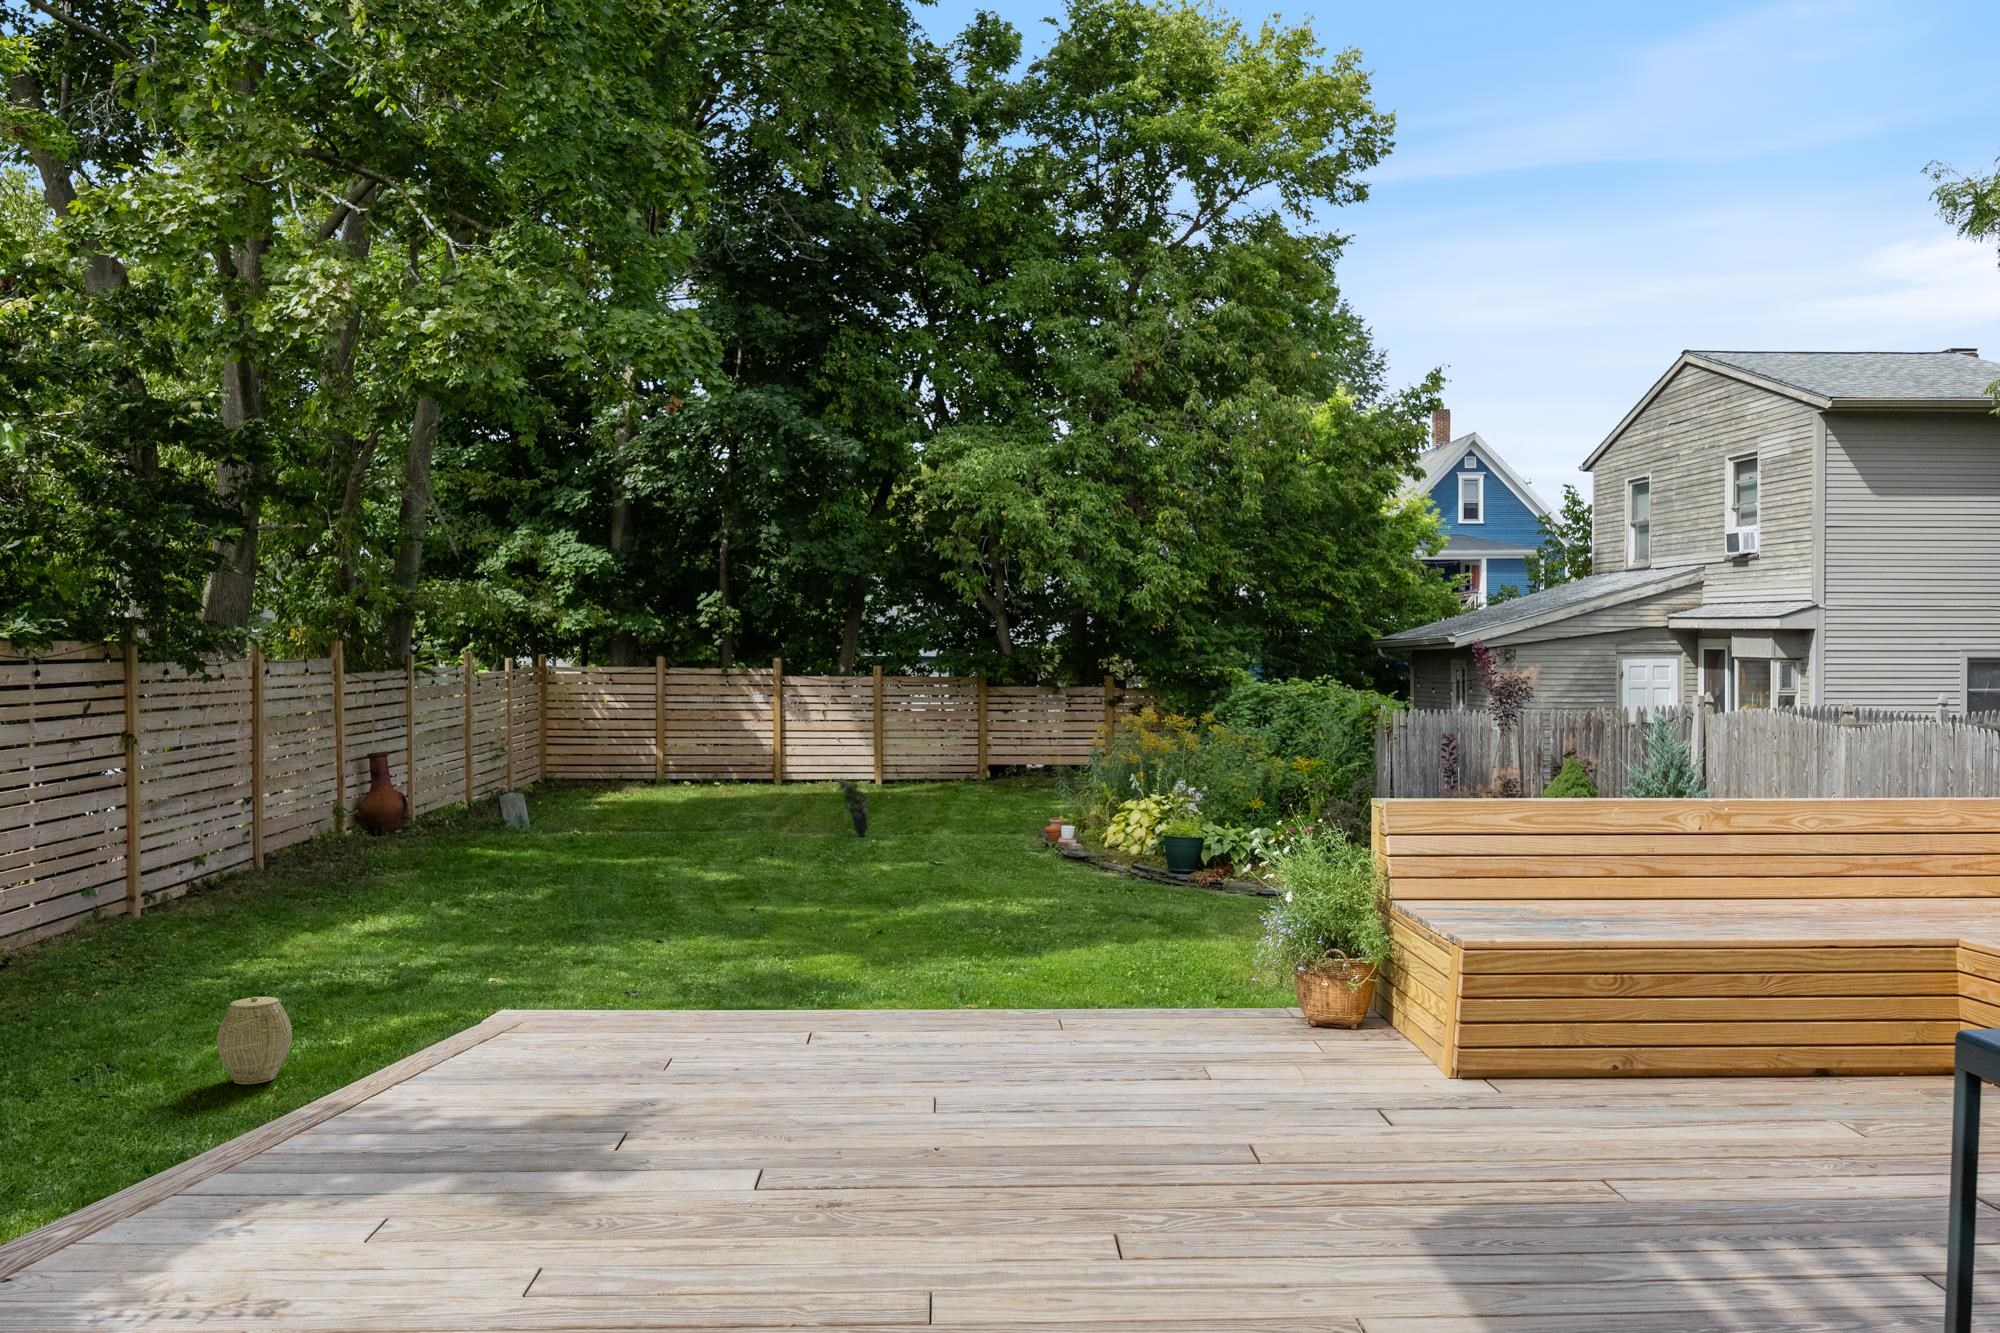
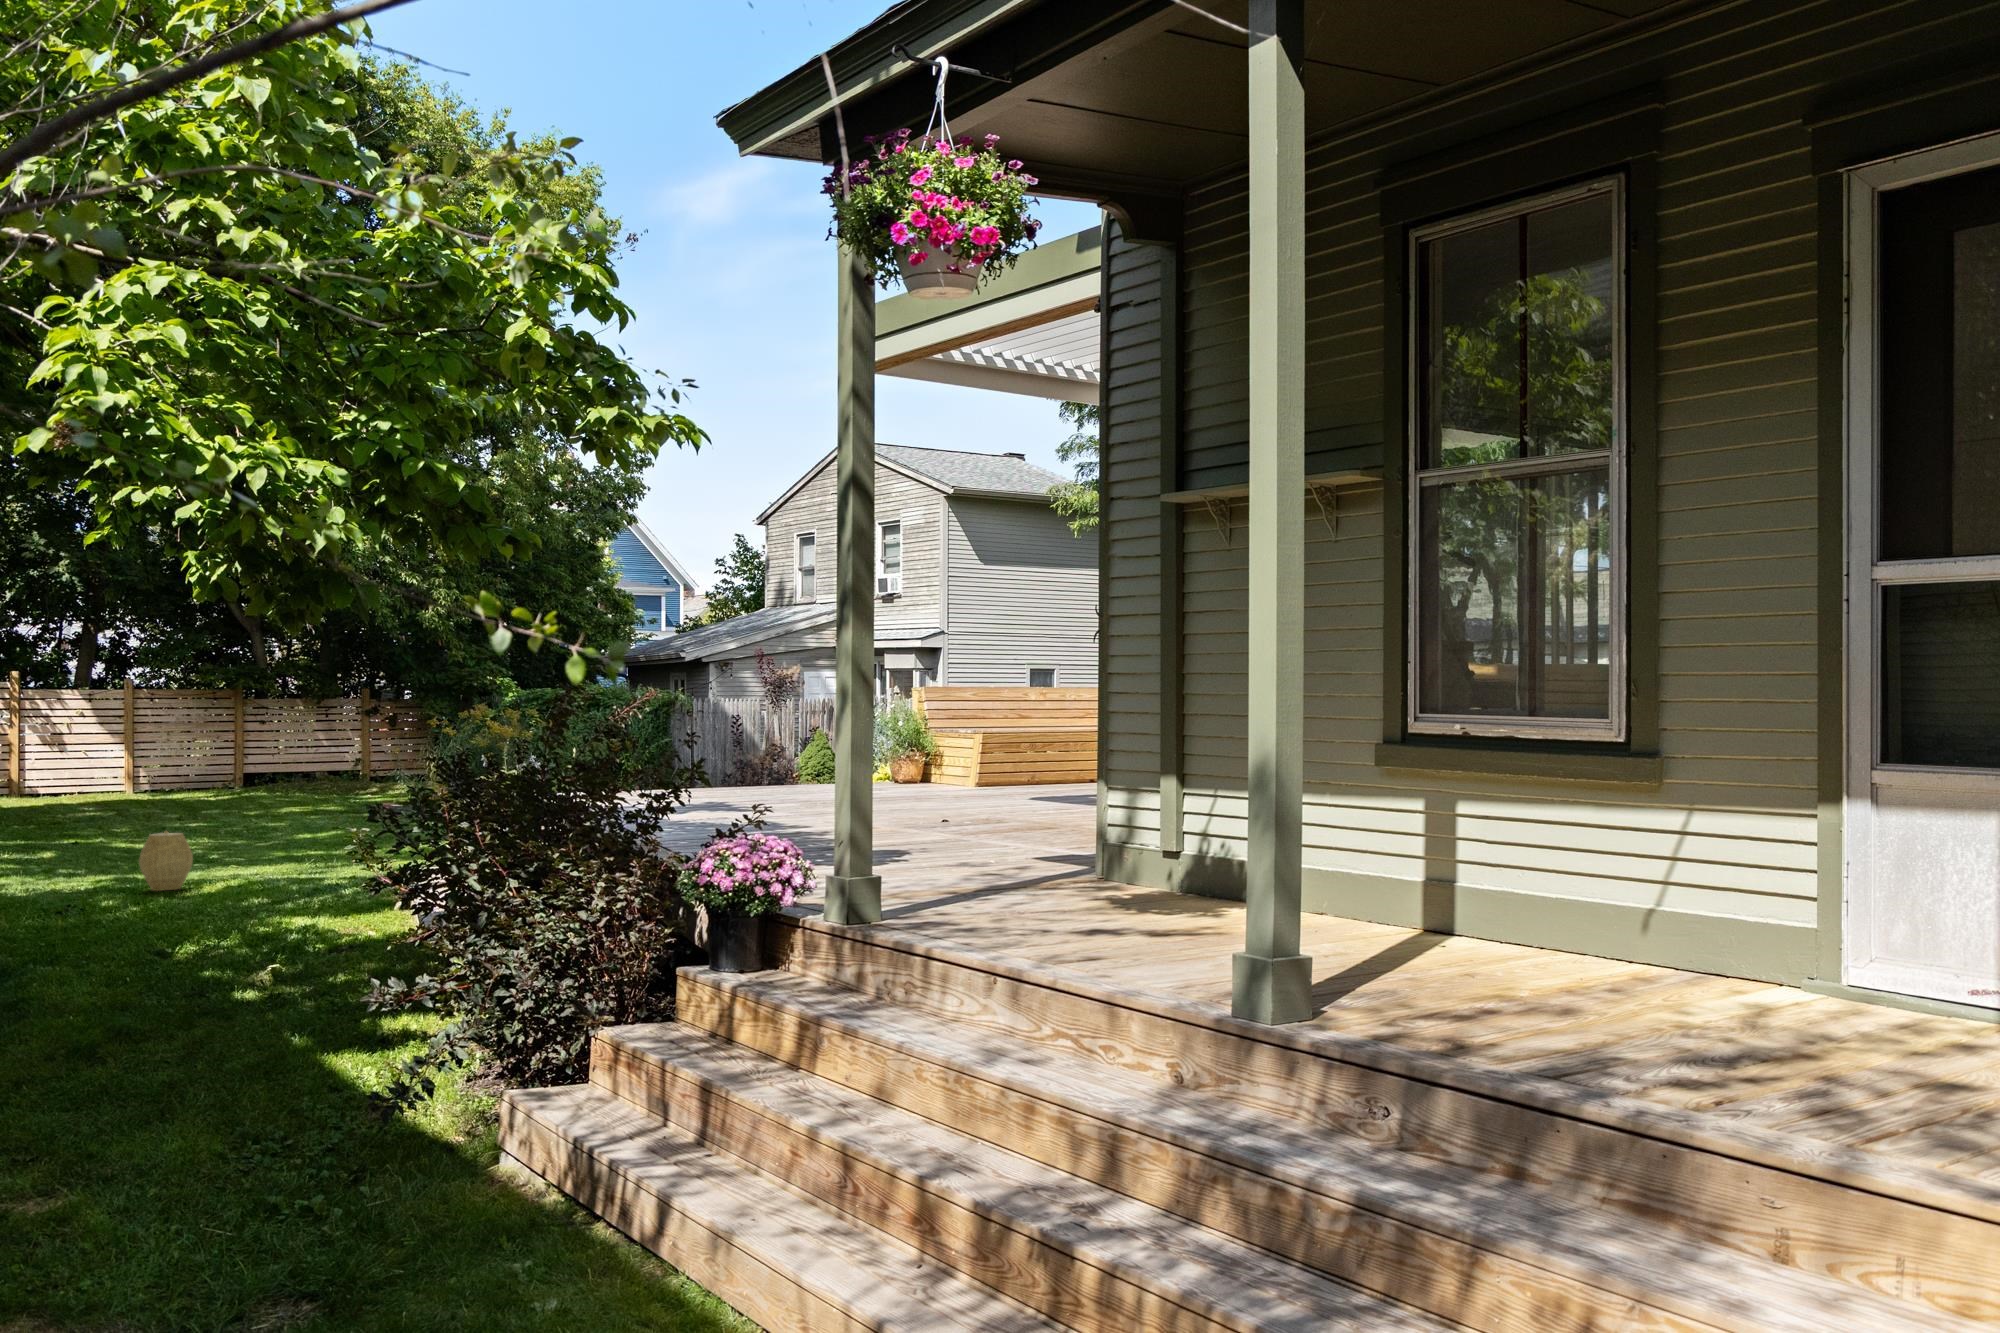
potted plant: present [836,778,869,836] -> none [204,761,241,815]

